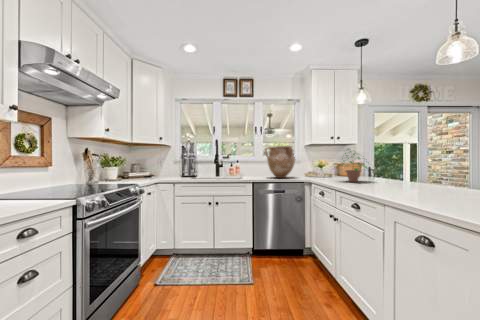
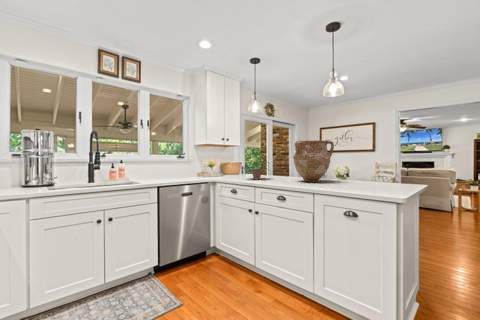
vase: present [265,146,295,178] -> present [293,140,334,182]

